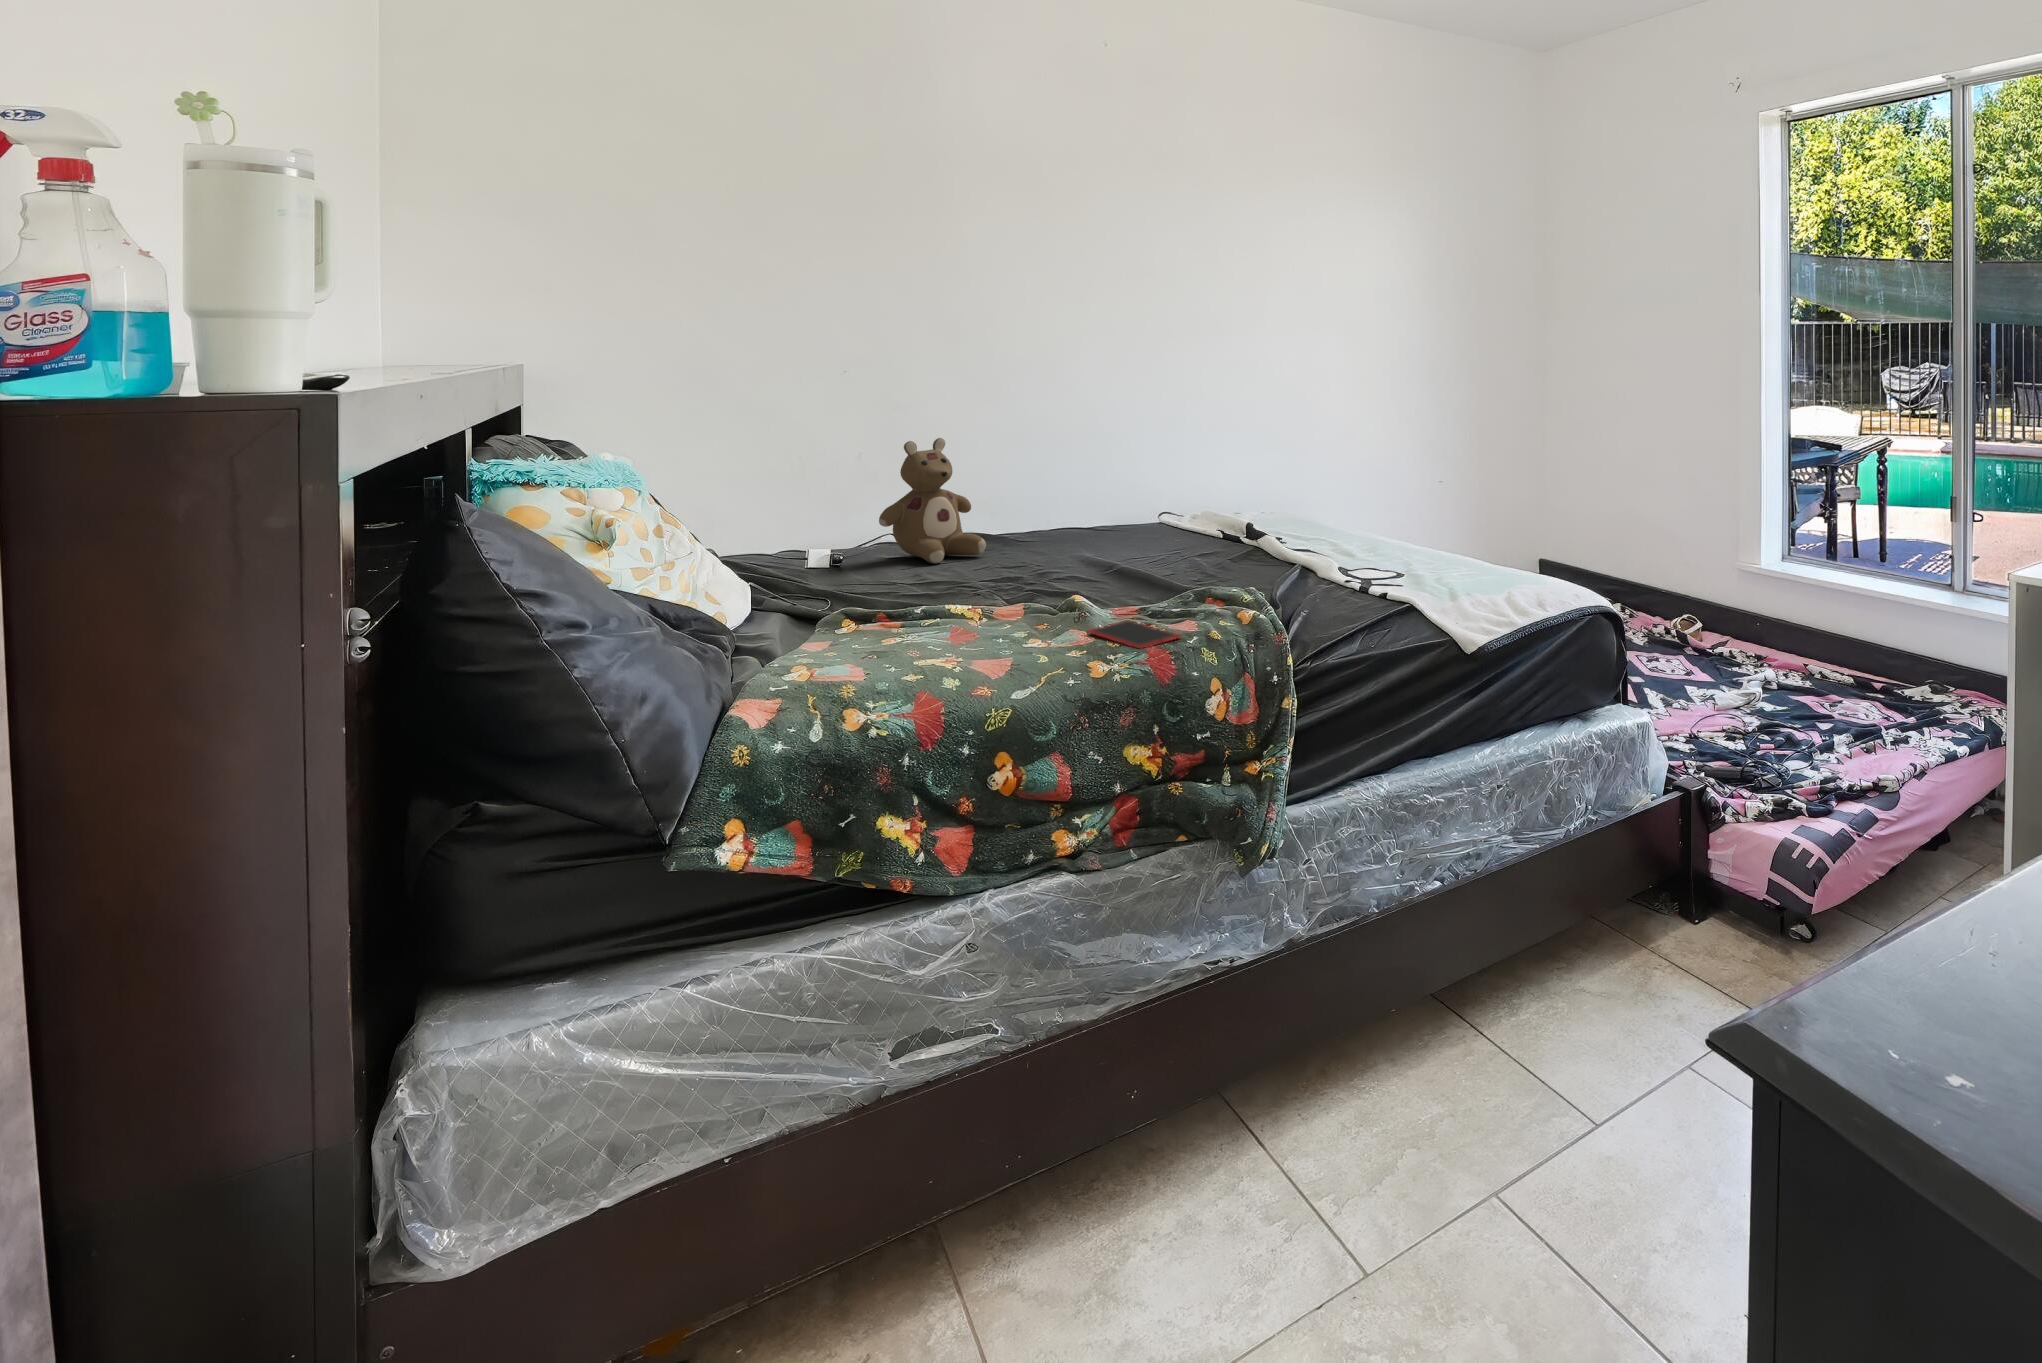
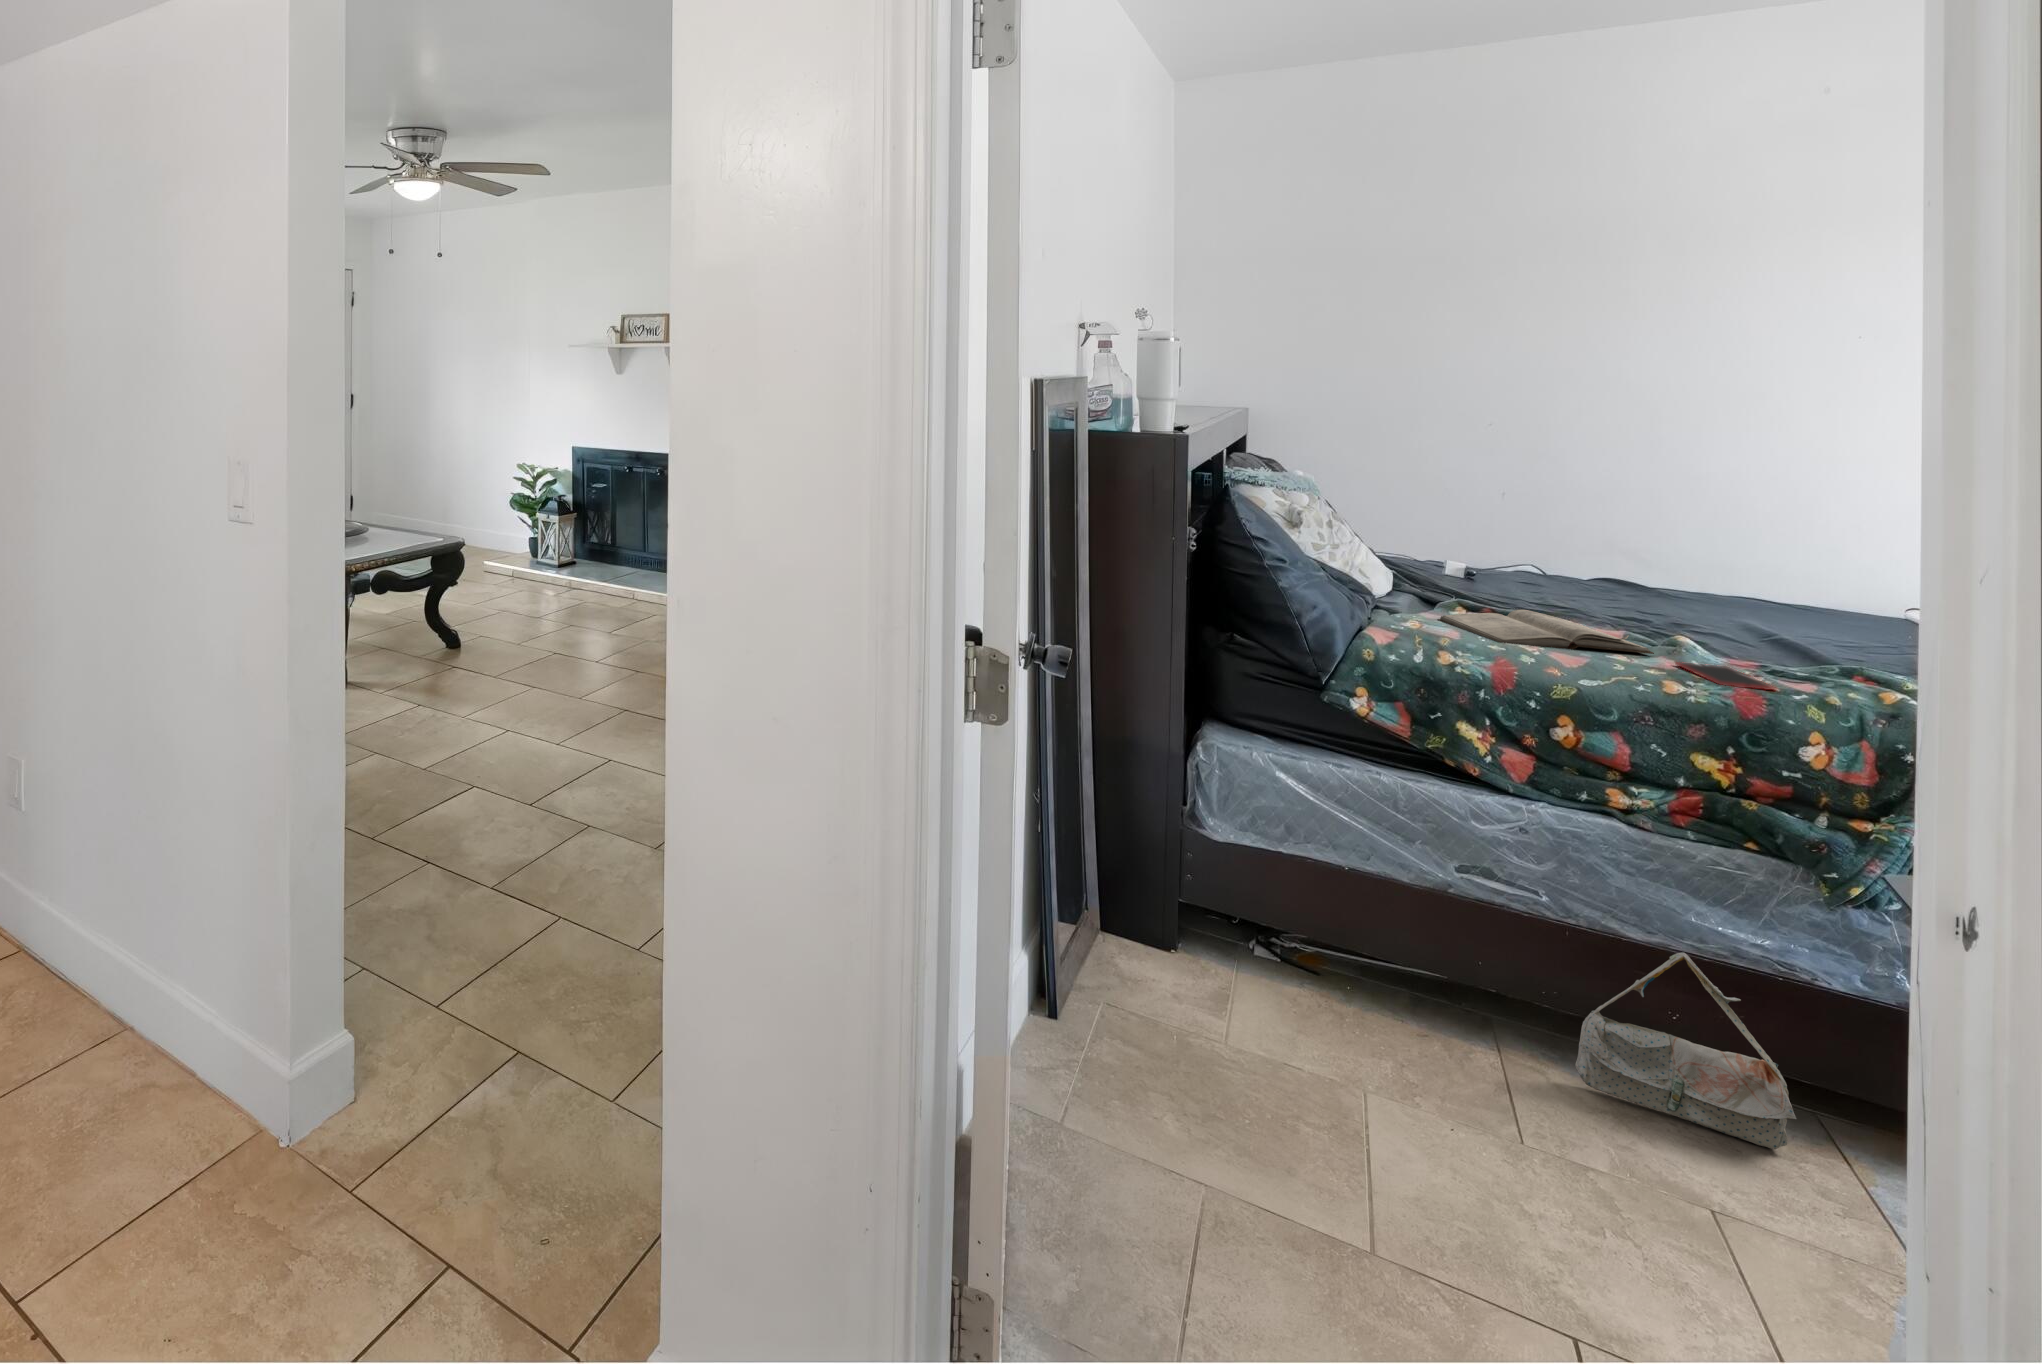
stuffed bear: present [879,438,986,564] -> none [1509,490,1621,598]
diary: none [826,602,1063,672] -> present [1438,610,1654,654]
bag: none [1045,1016,1245,1273] -> present [1575,952,1796,1149]

